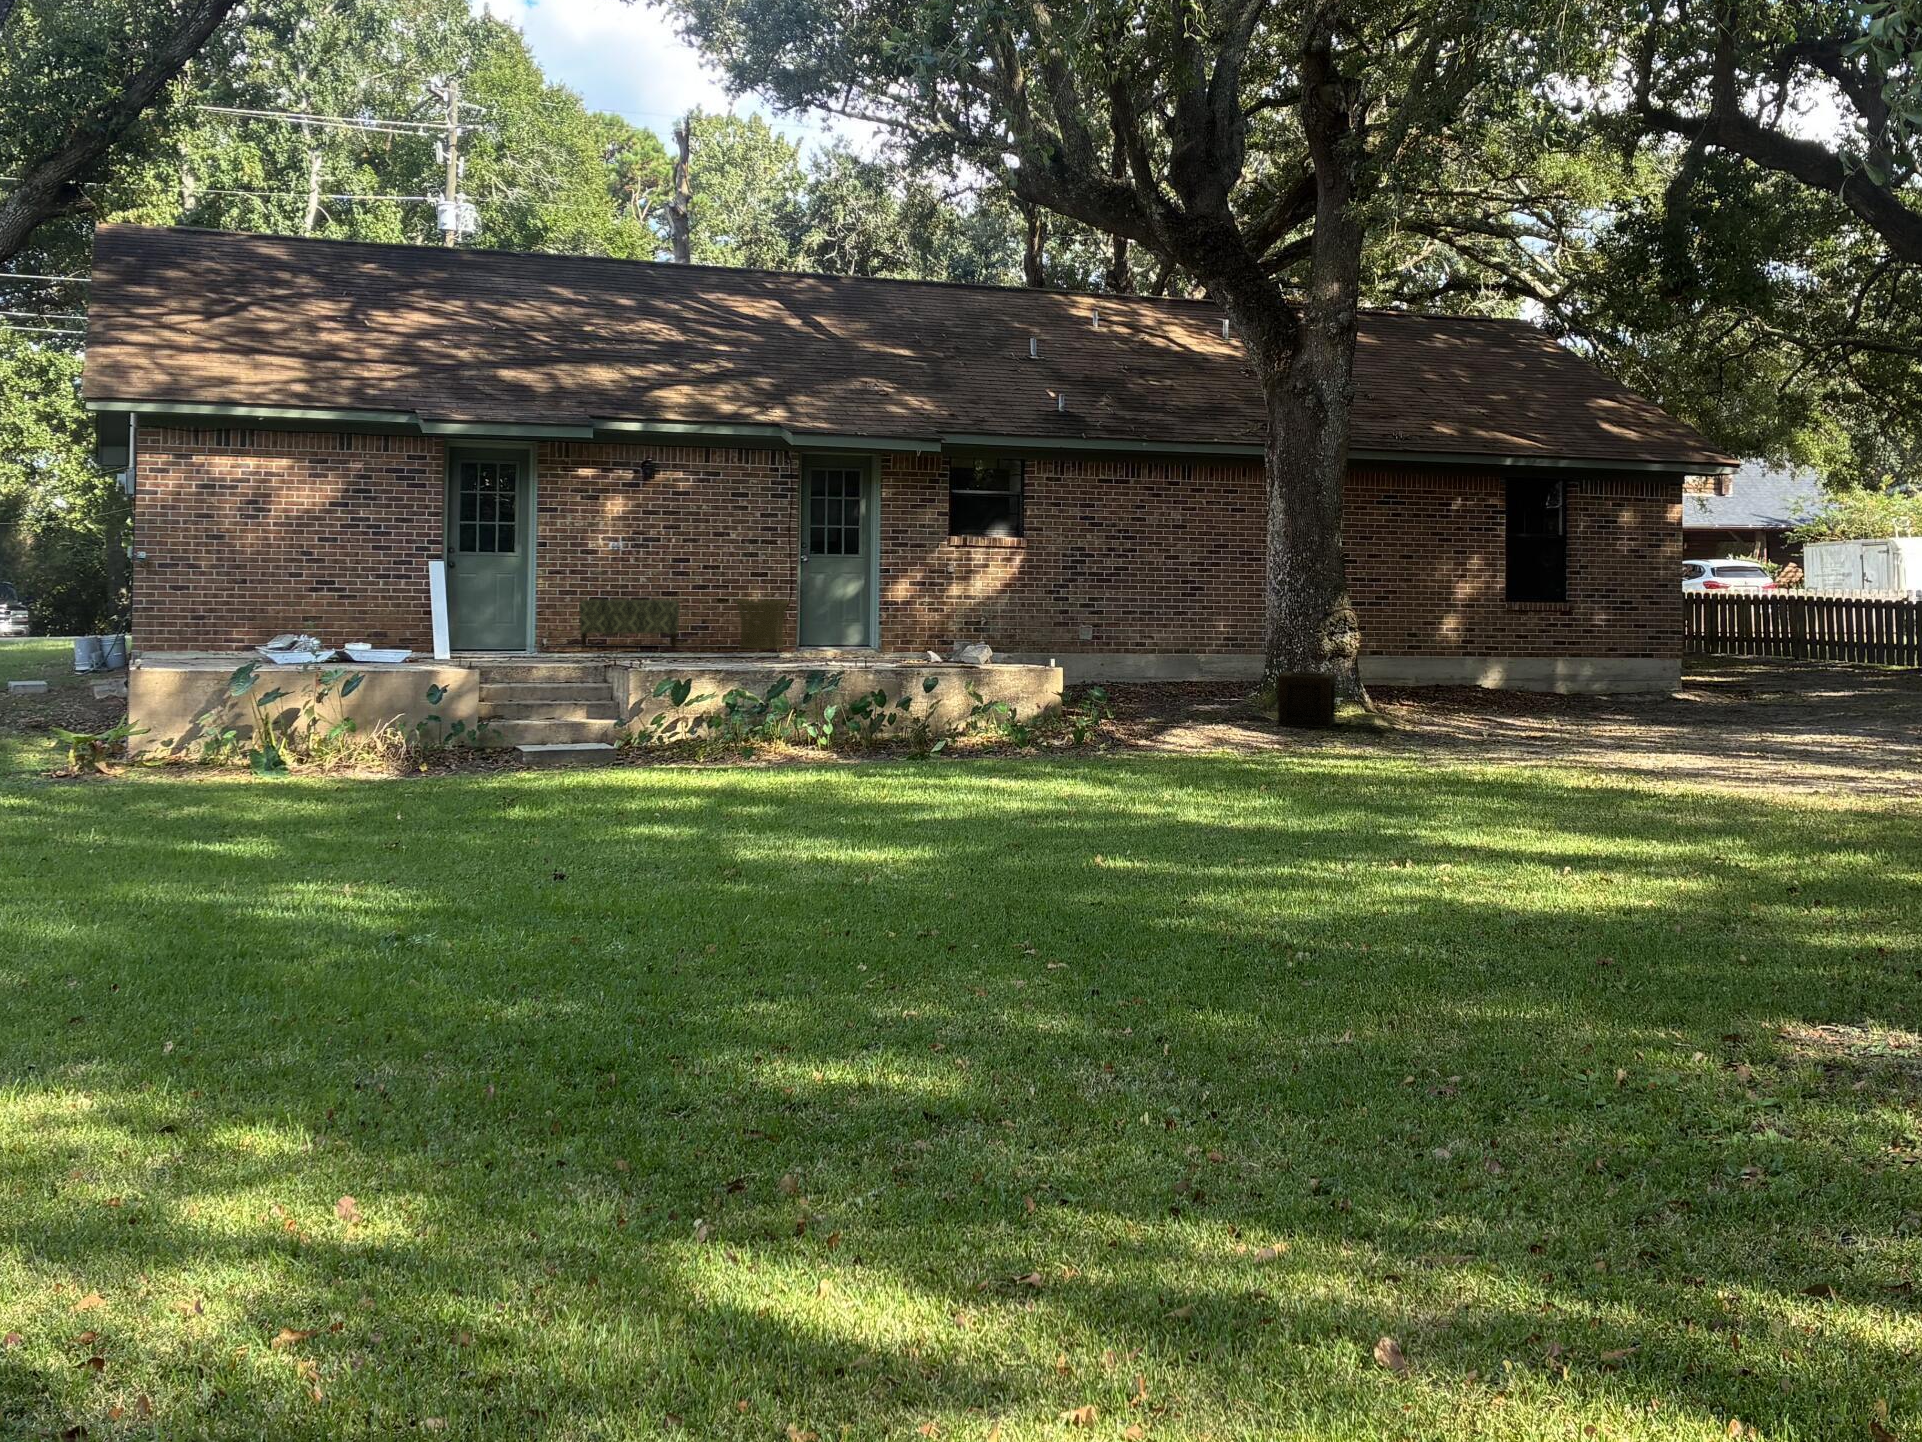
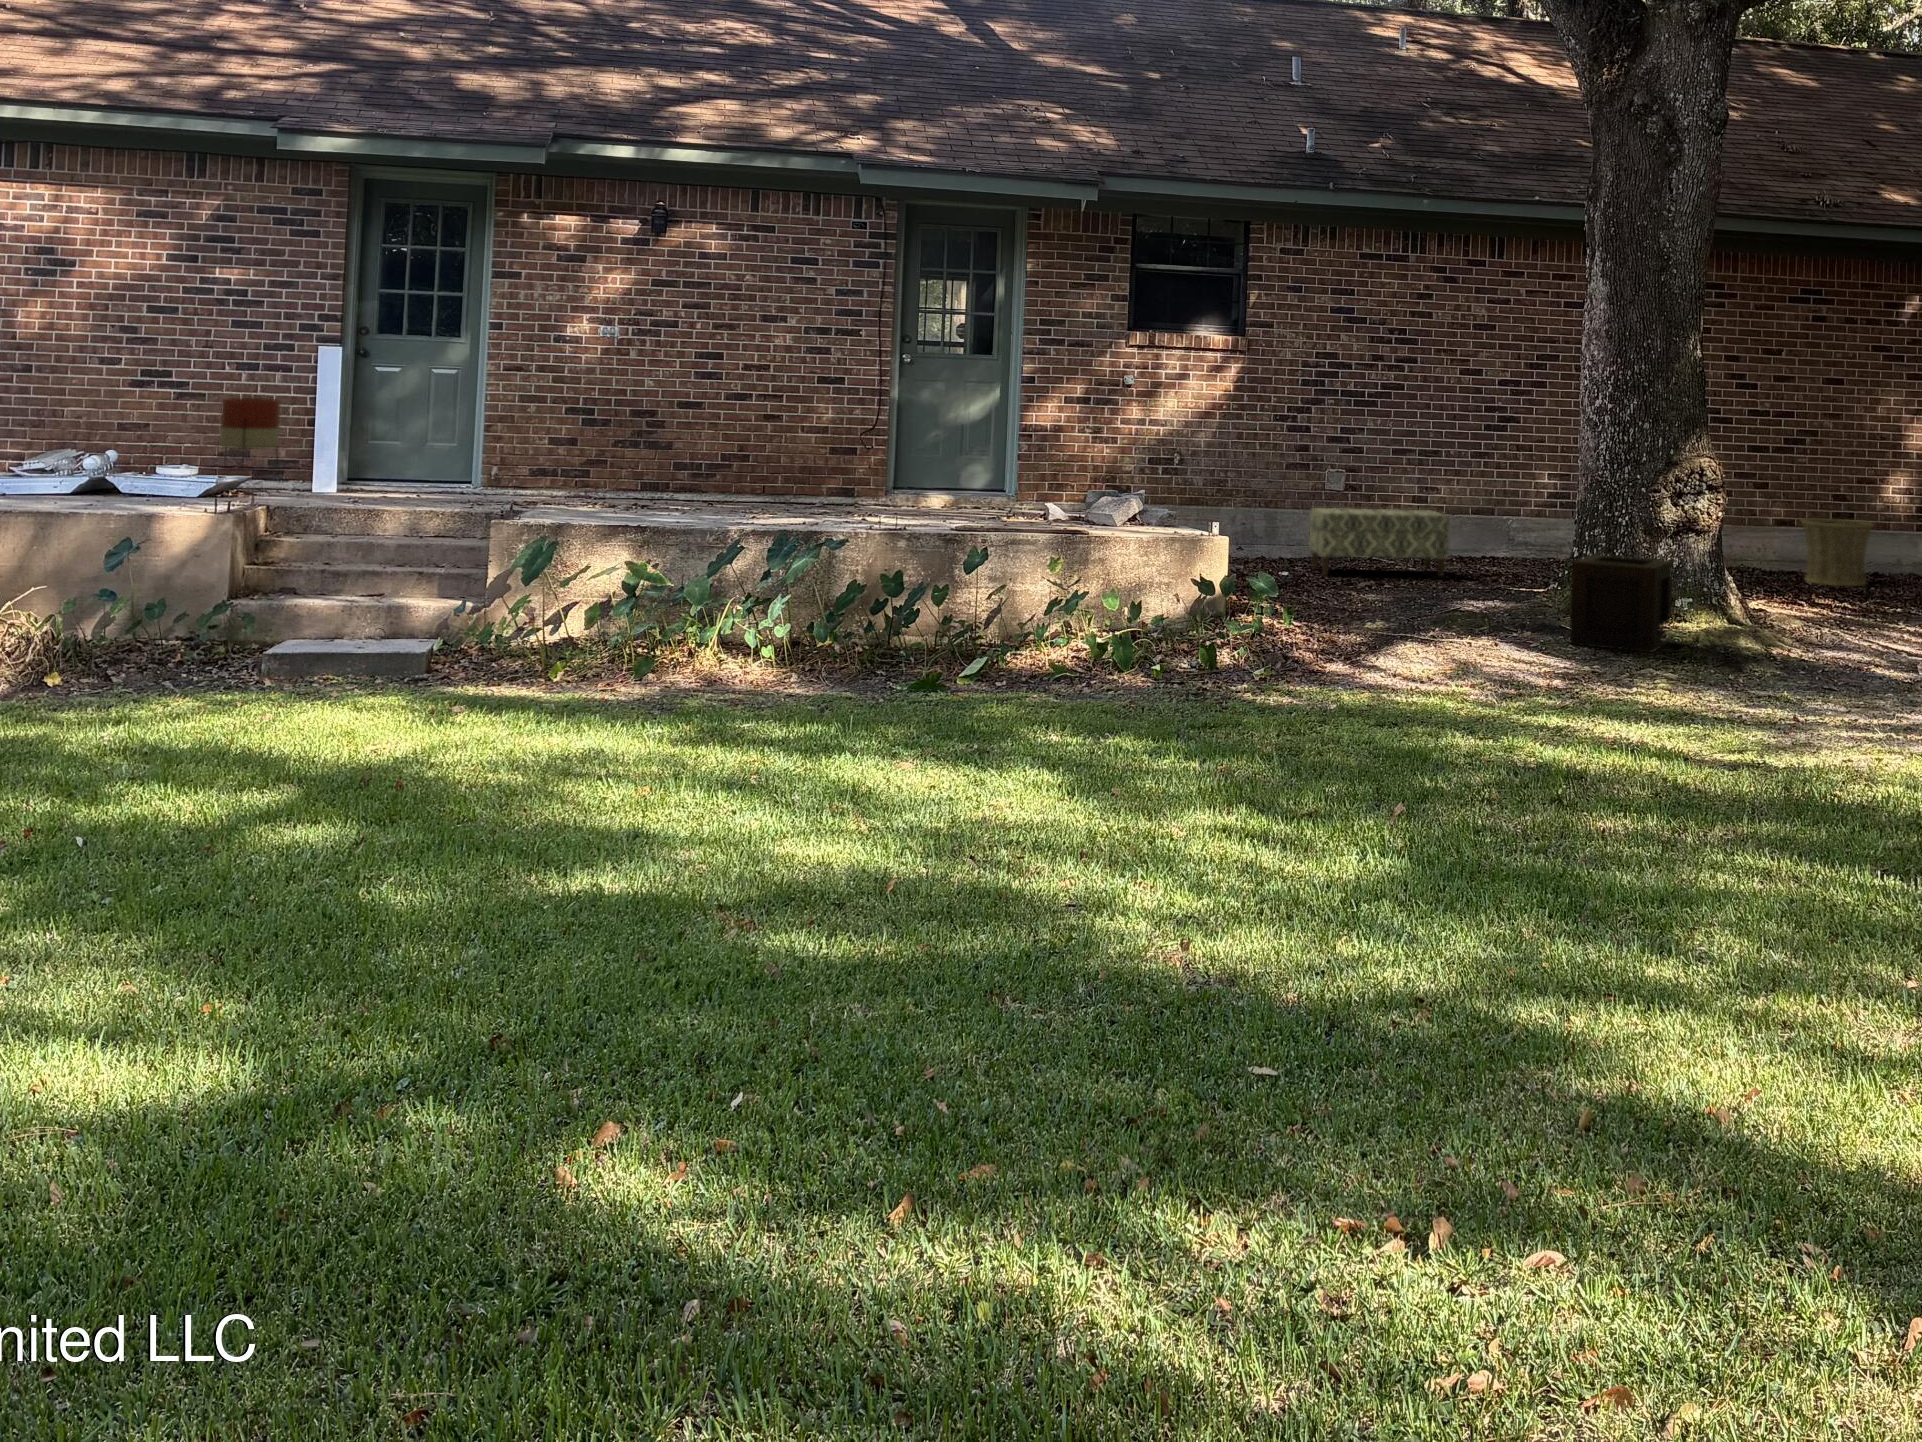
planter: none [375,598,411,646] -> present [220,398,281,450]
bench: present [579,599,680,647] -> present [1309,508,1450,577]
basket: present [735,599,789,649] -> present [1801,518,1874,586]

